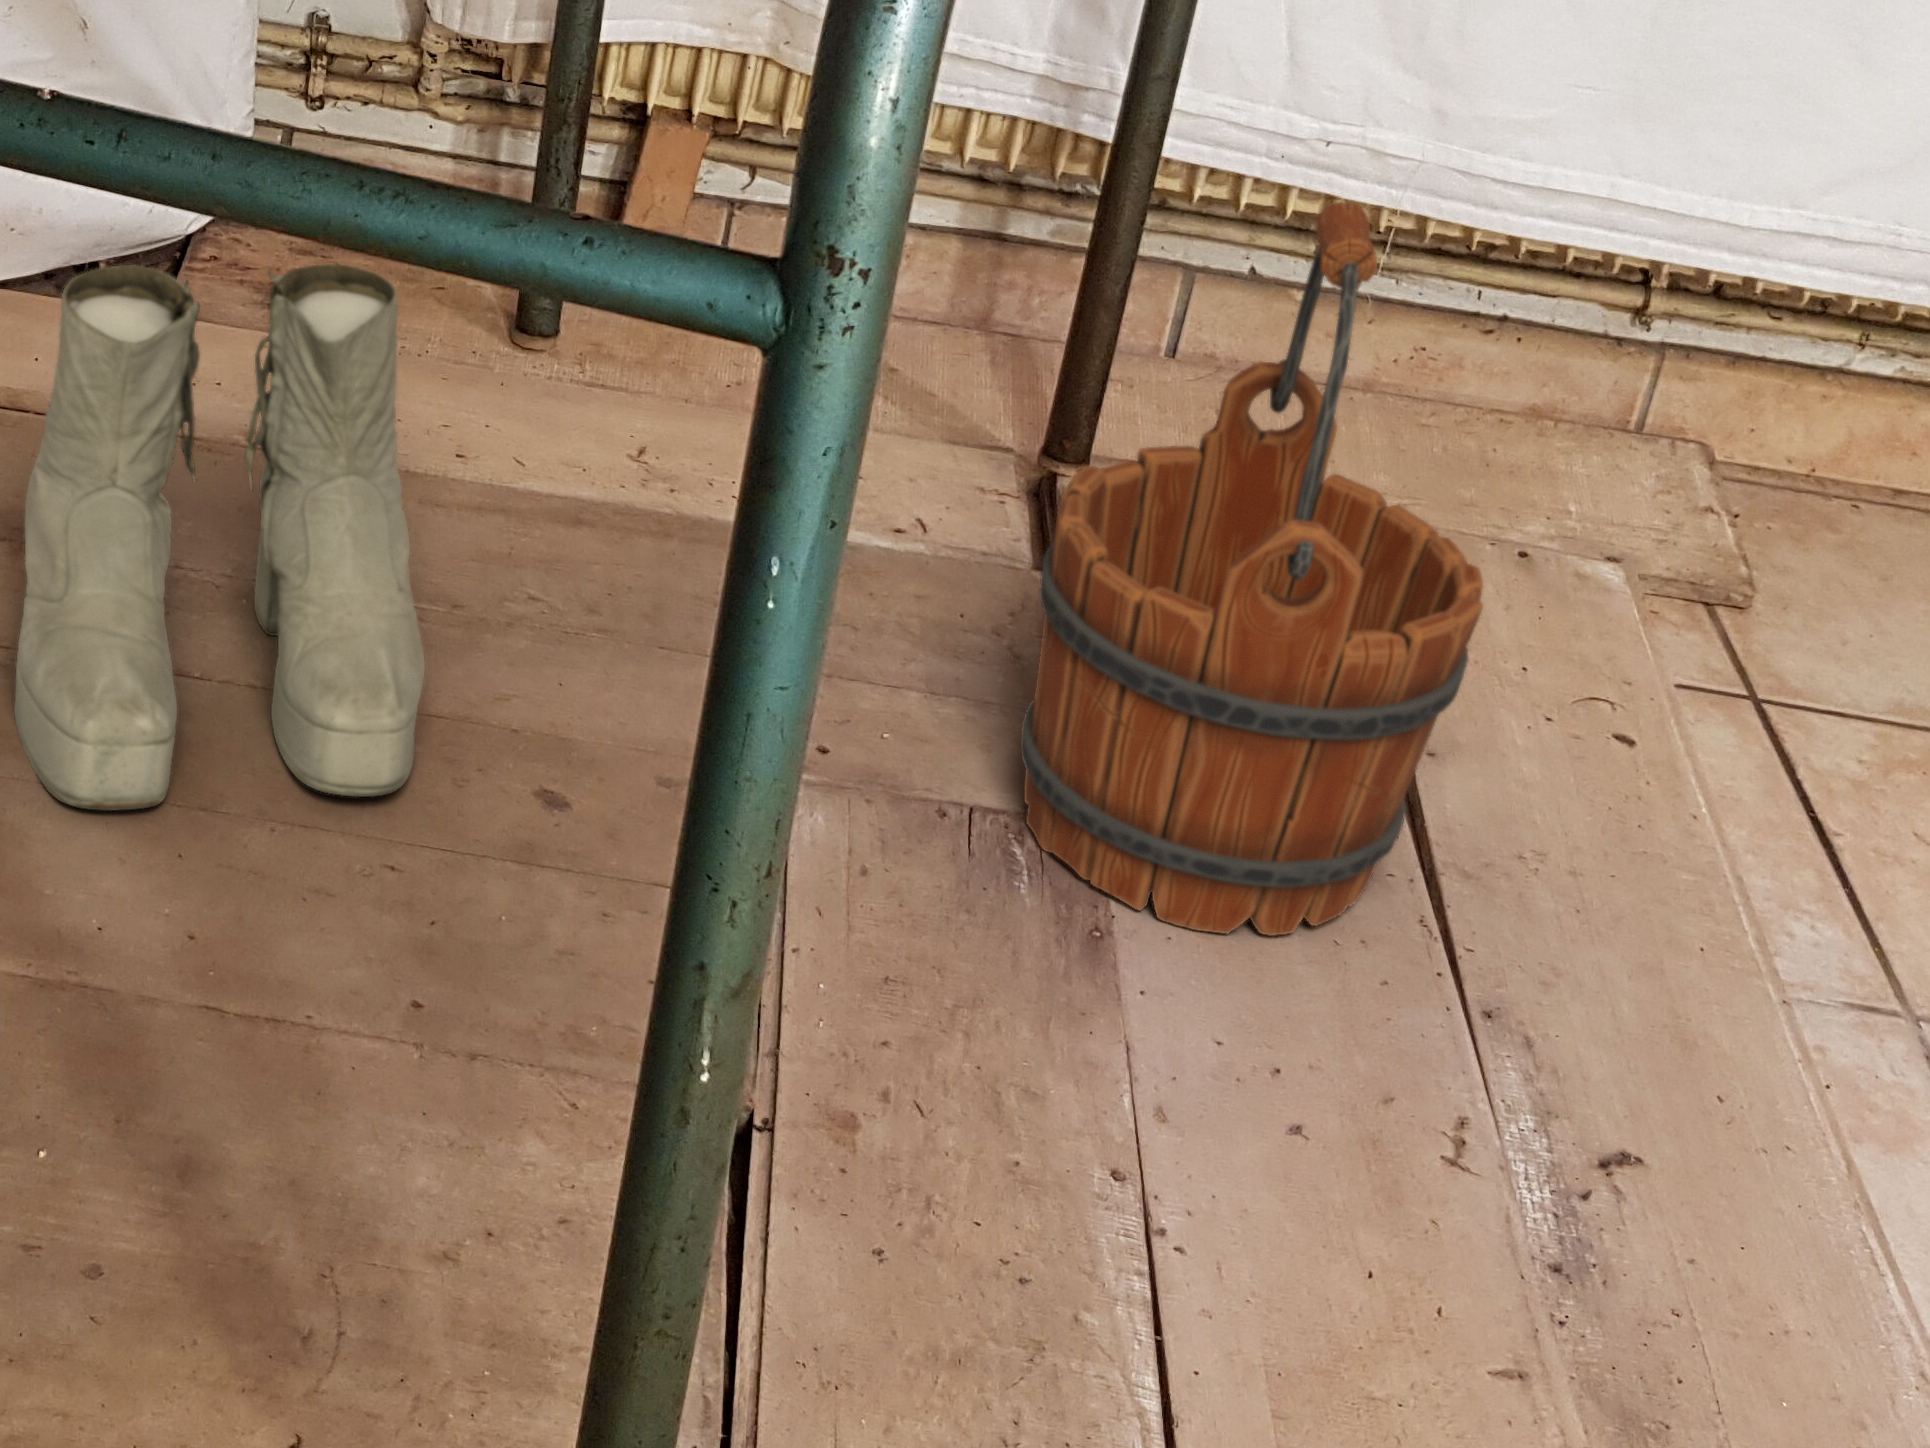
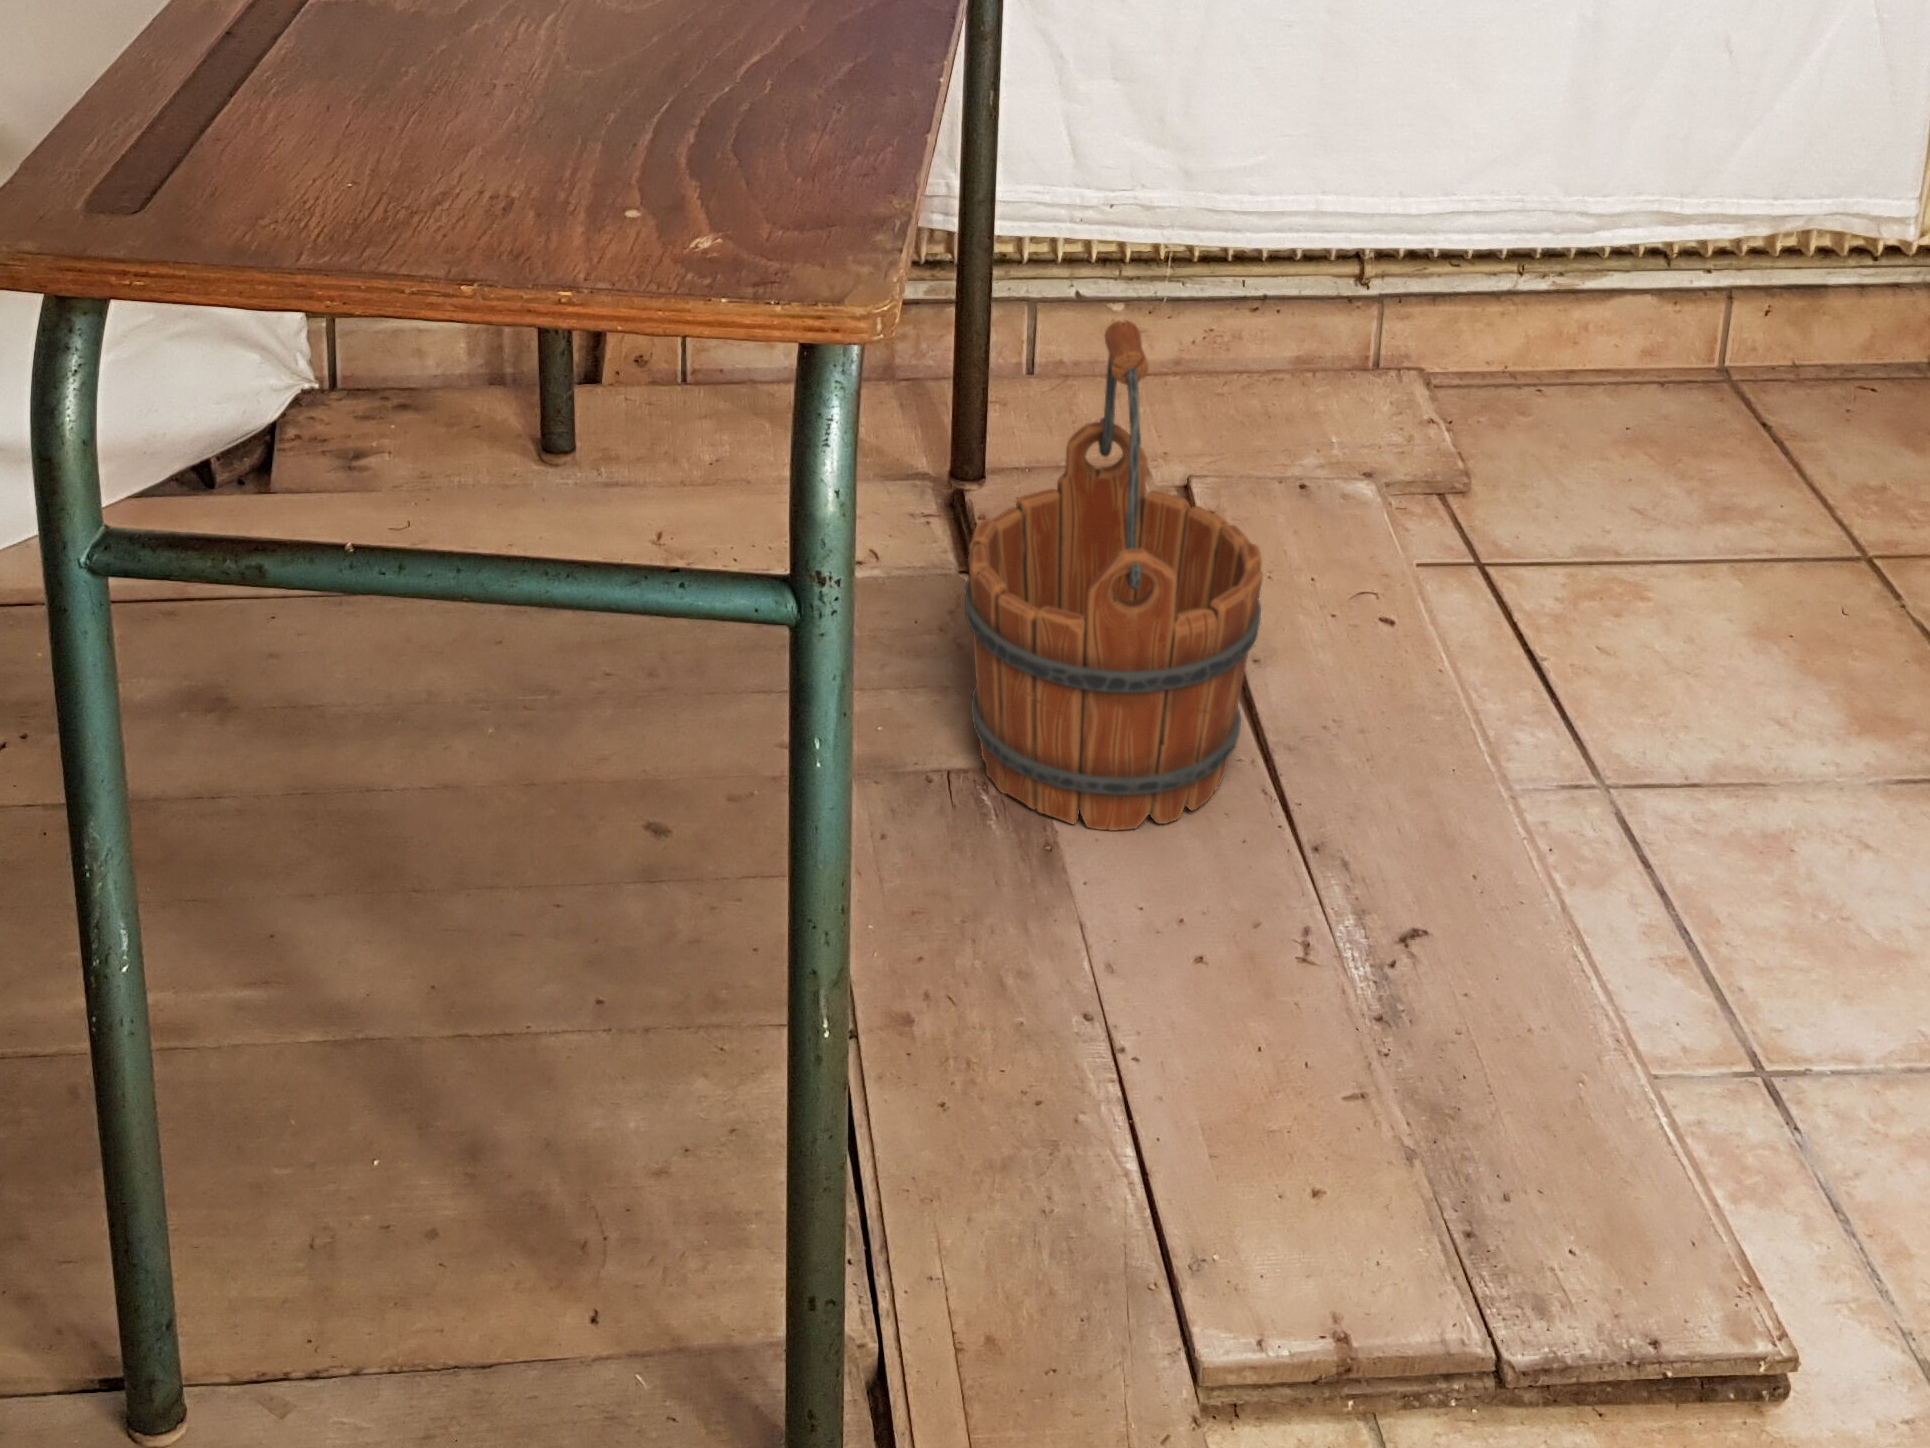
boots: present [14,264,425,811] -> none [242,476,555,907]

